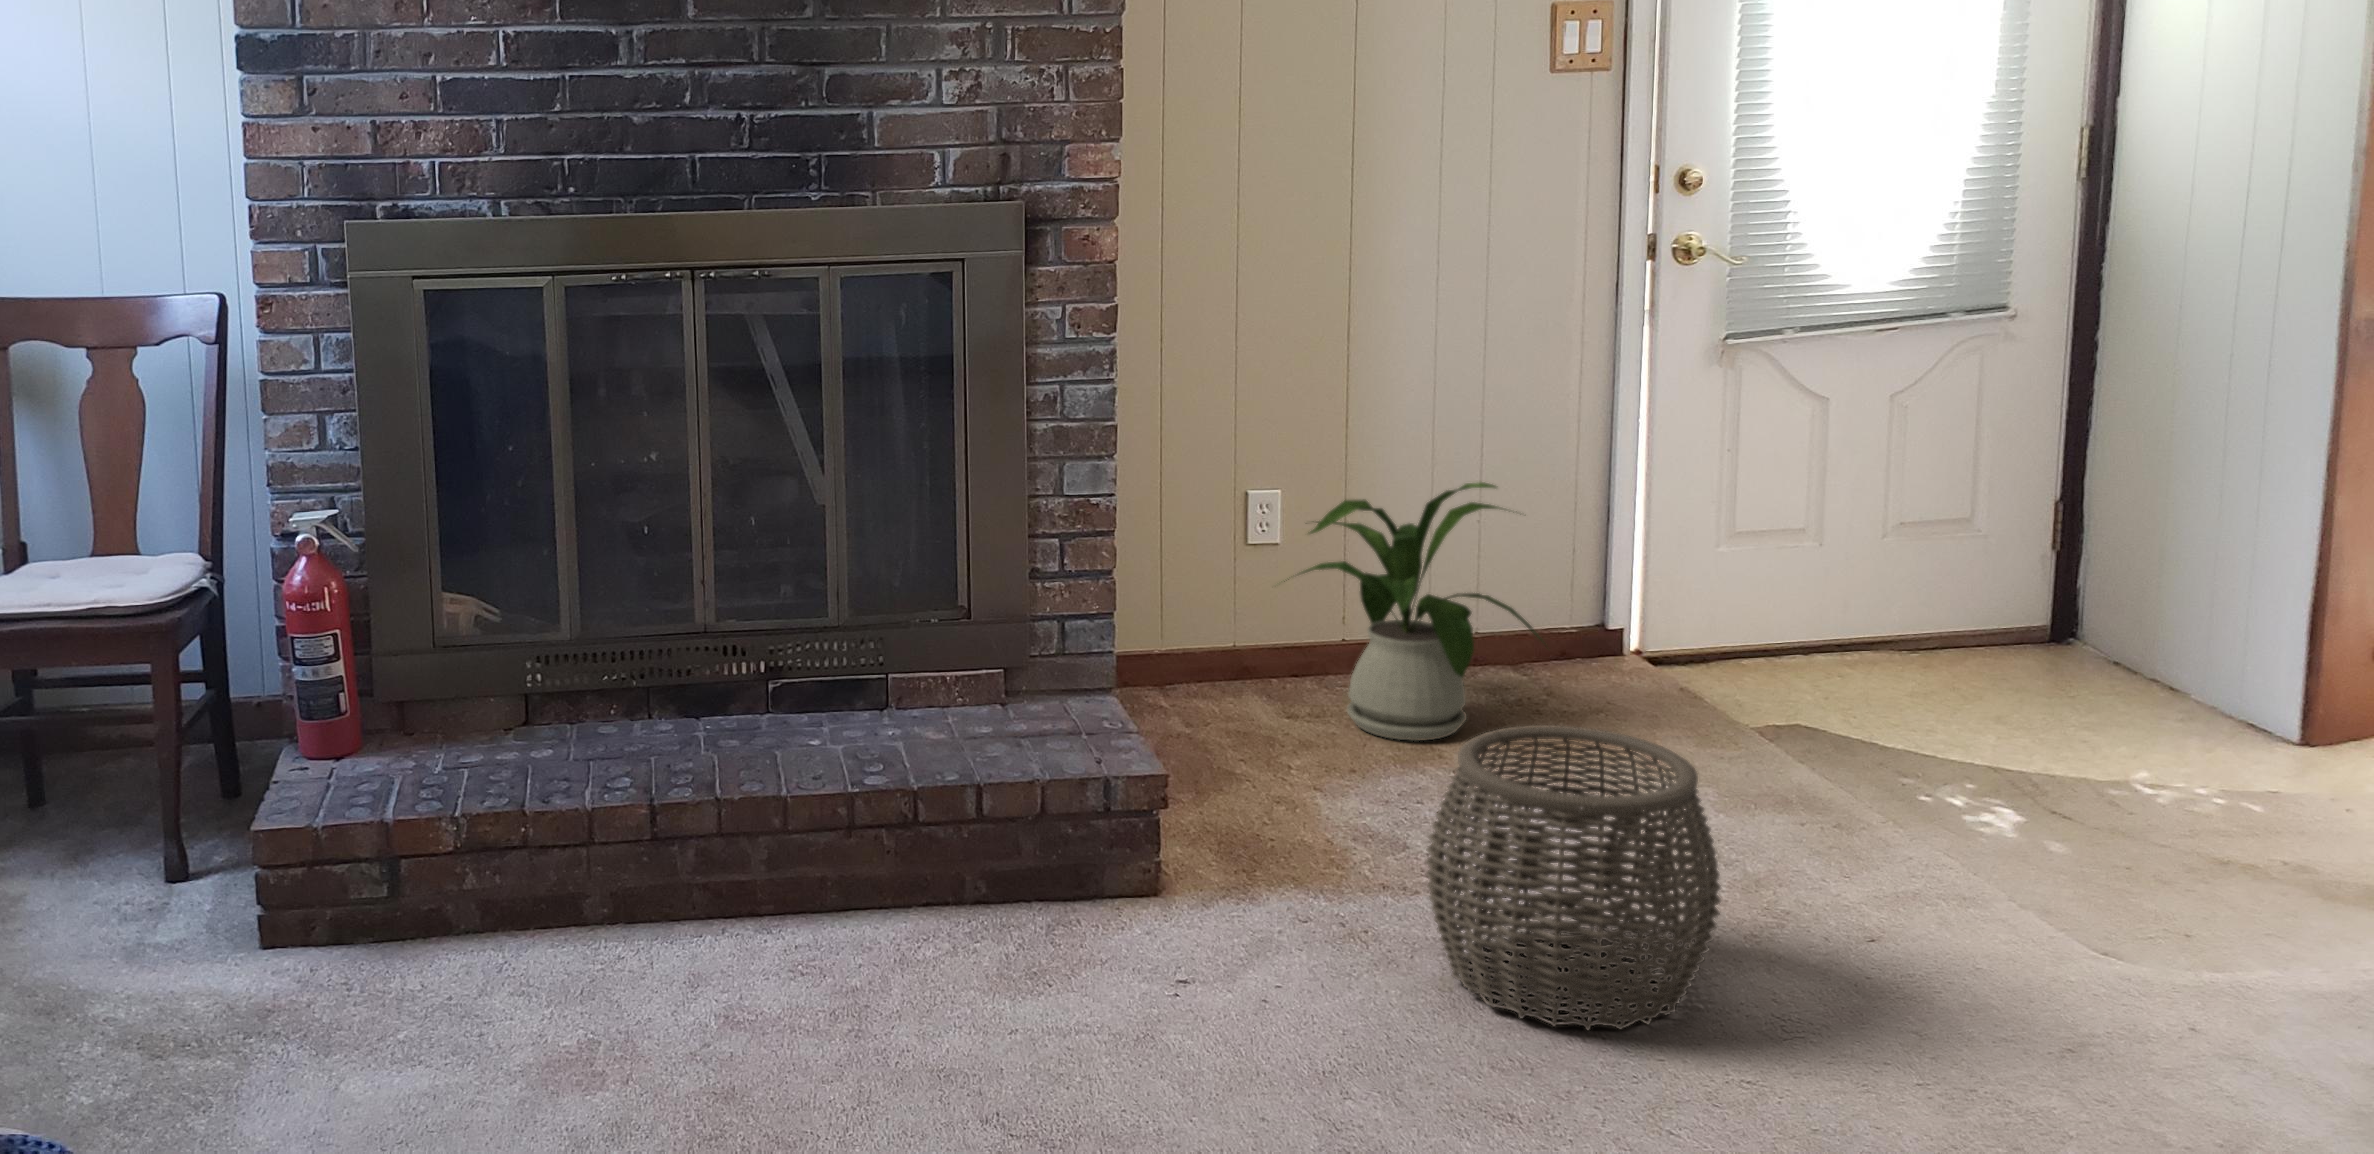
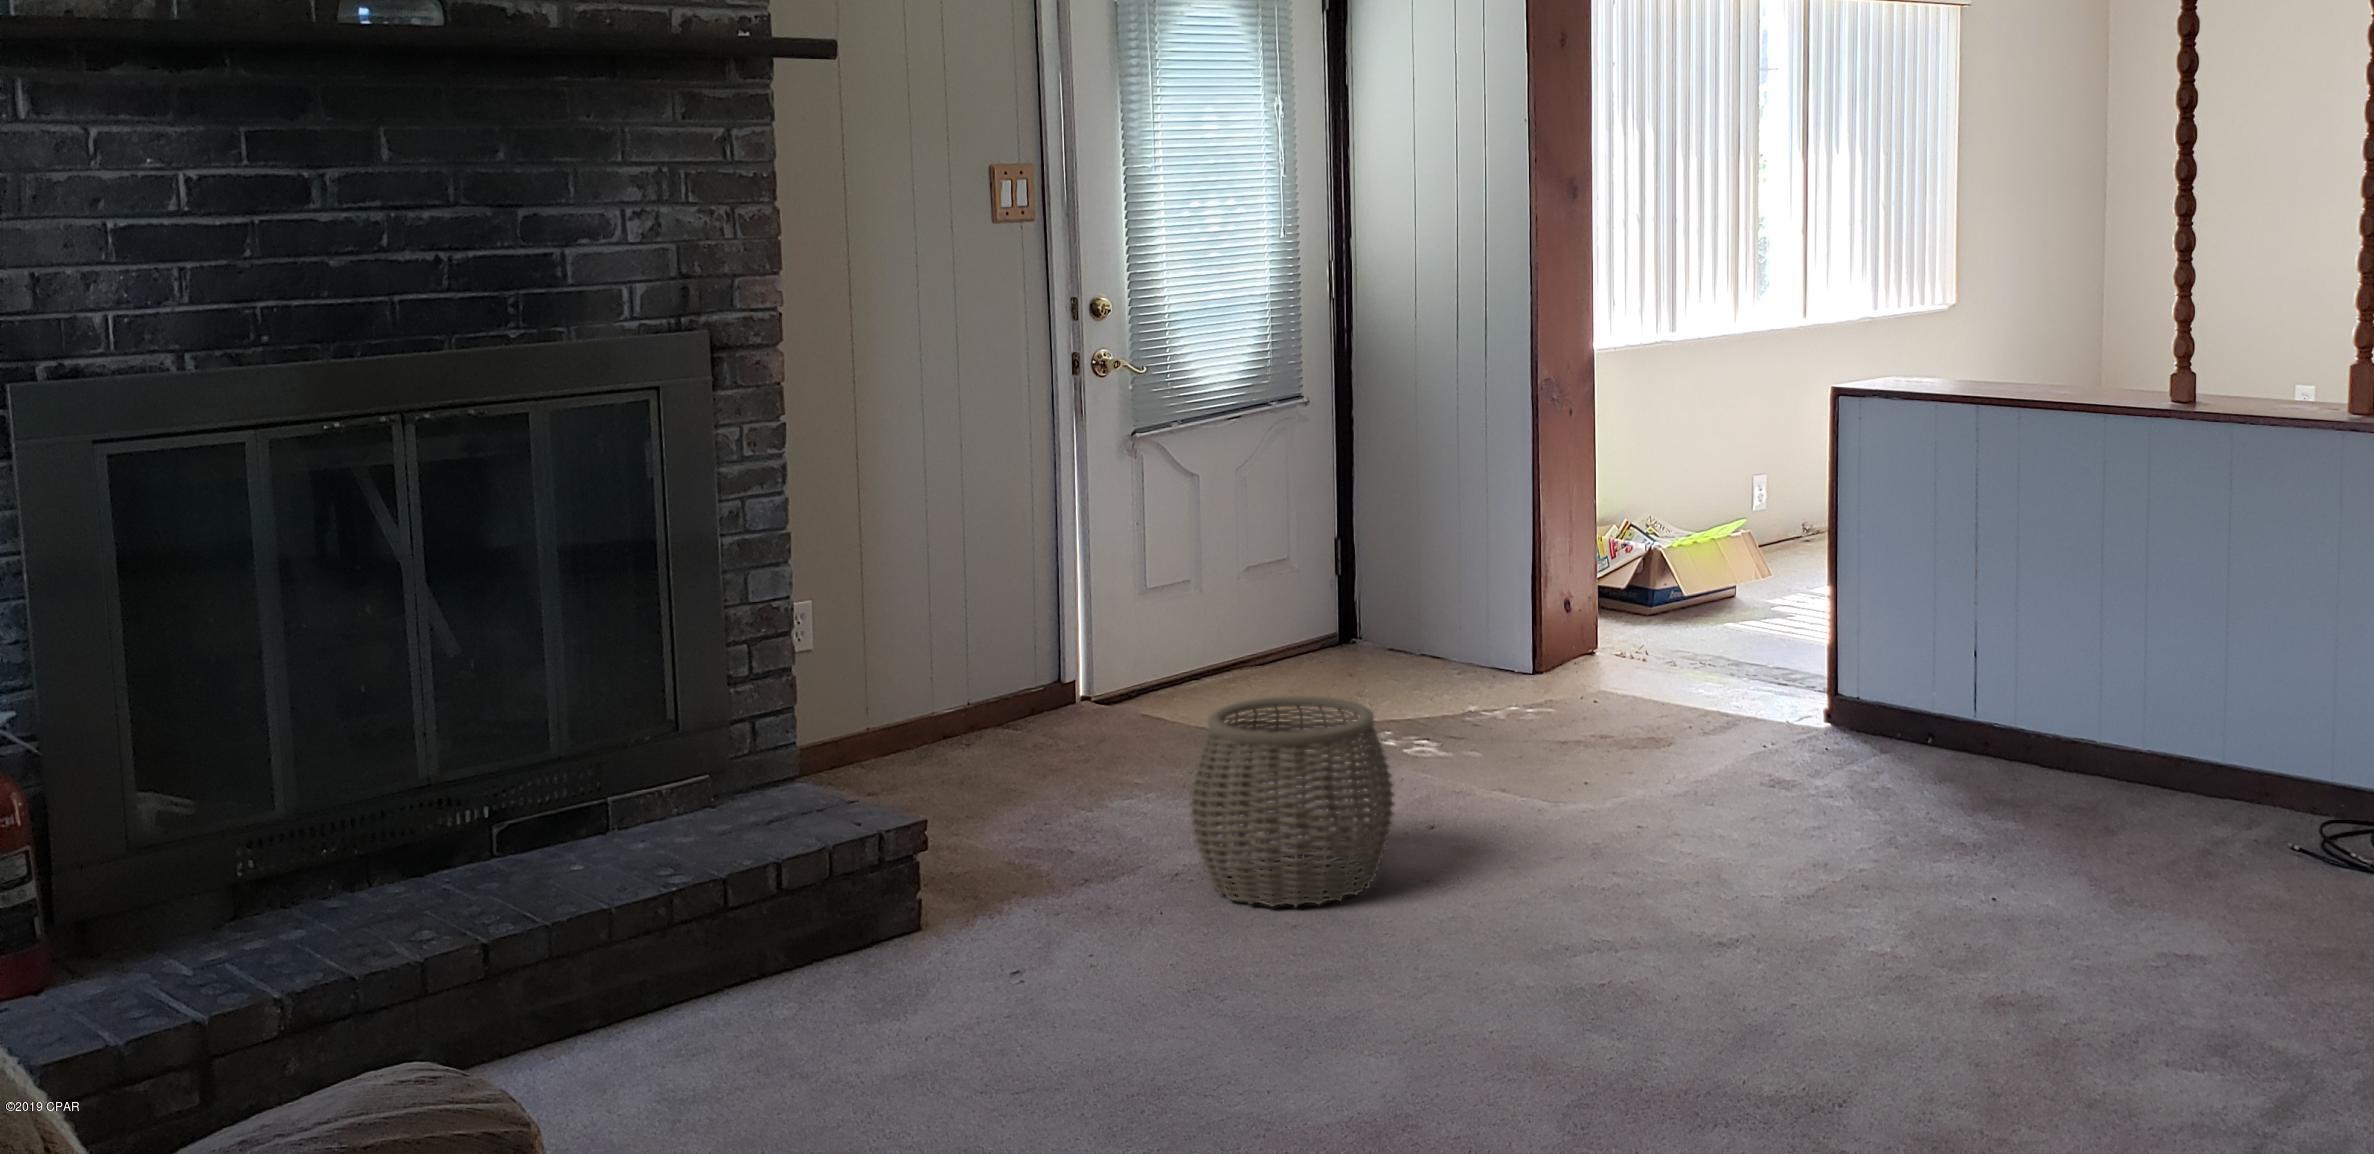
house plant: present [1284,482,1542,741] -> none [846,553,1101,785]

